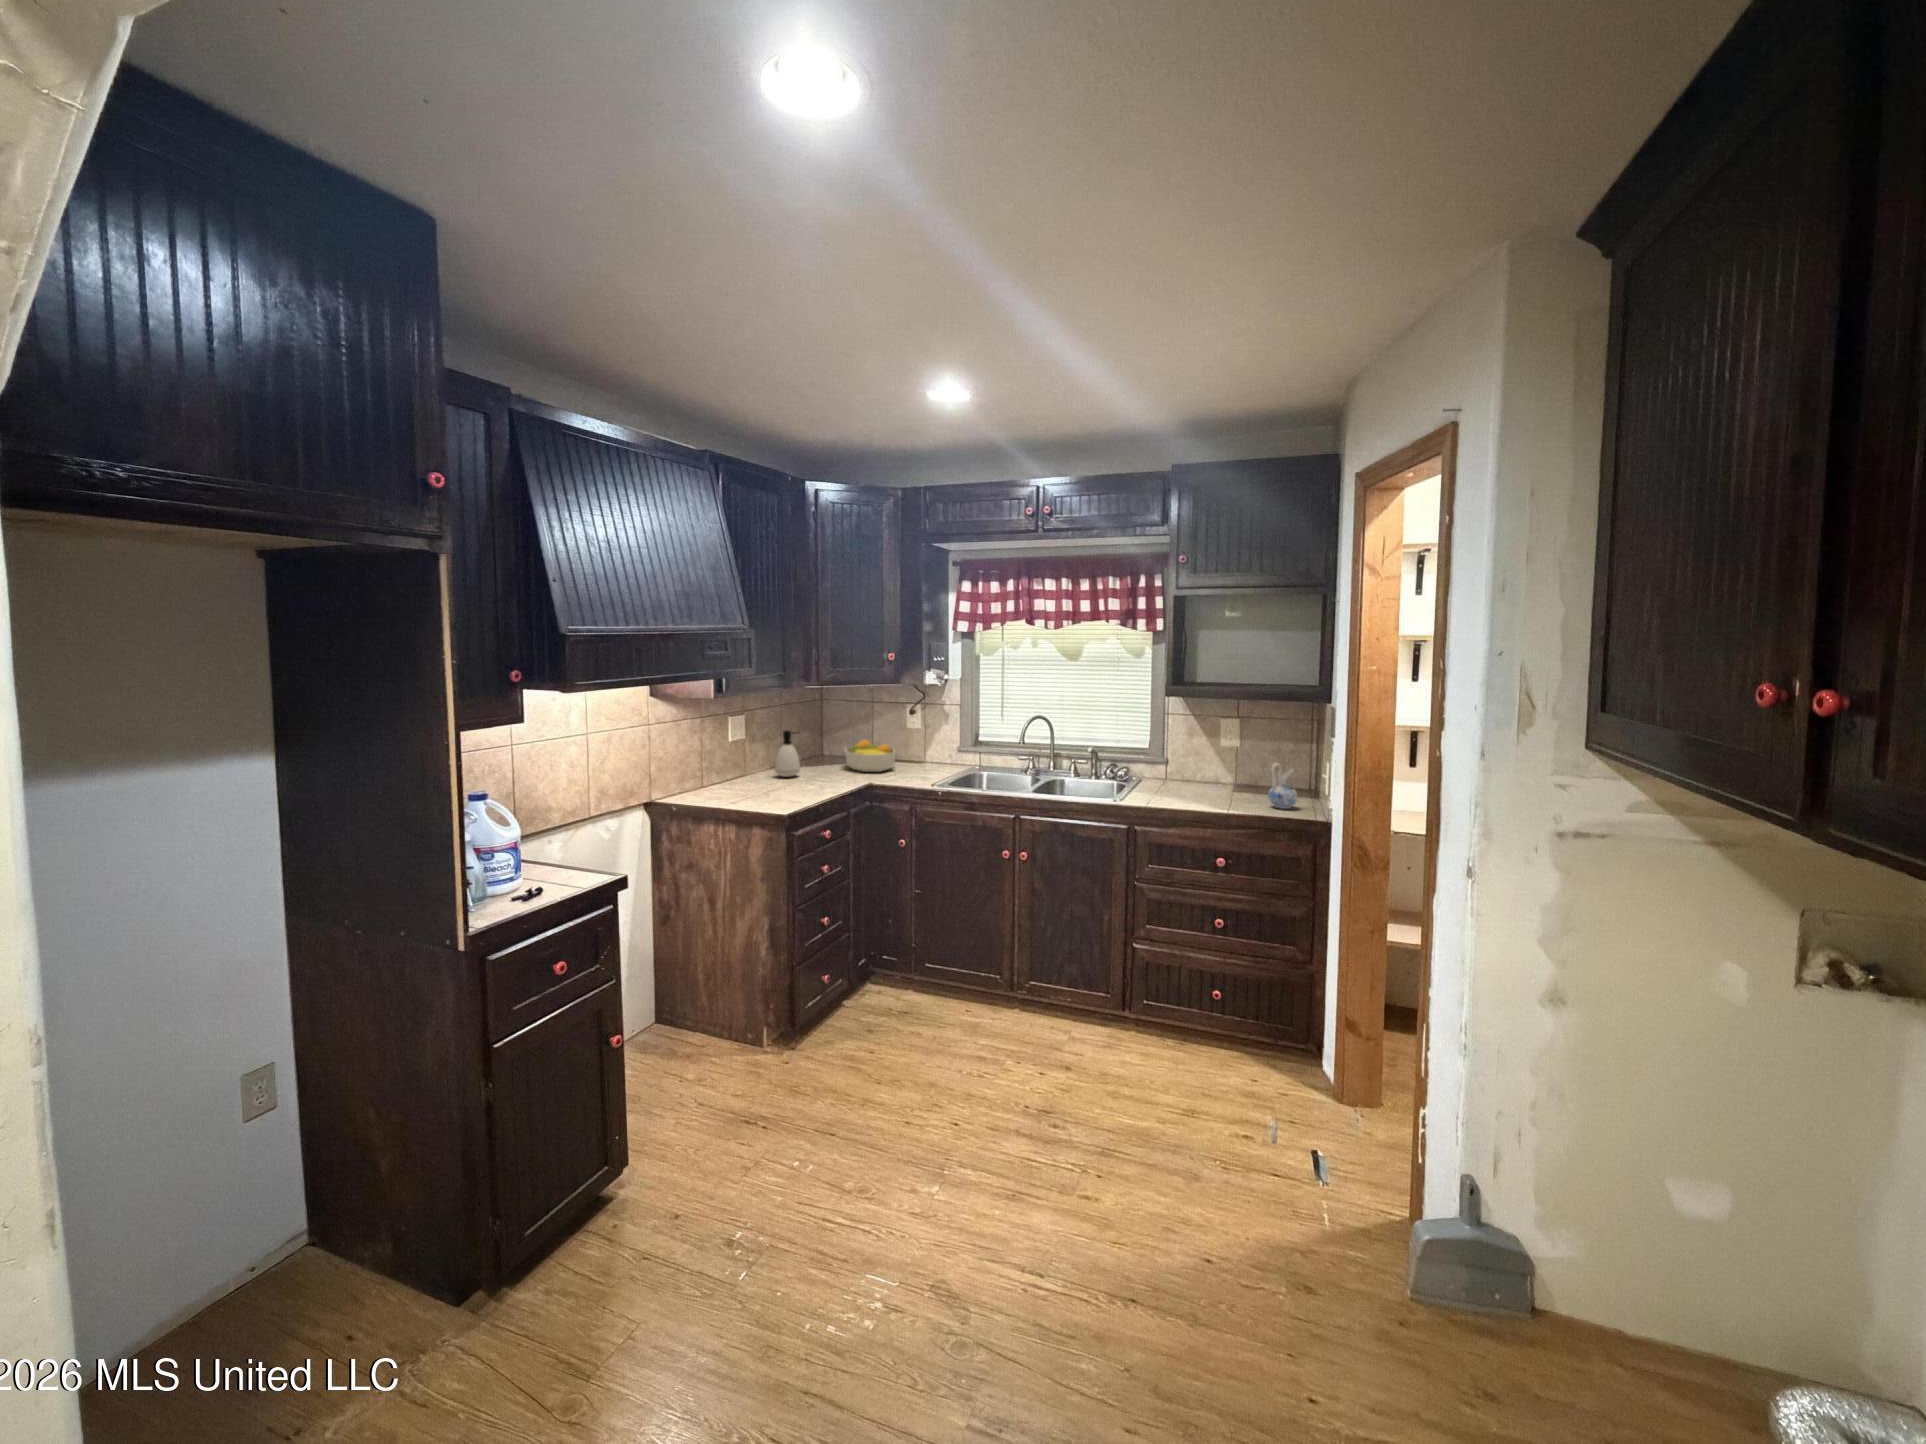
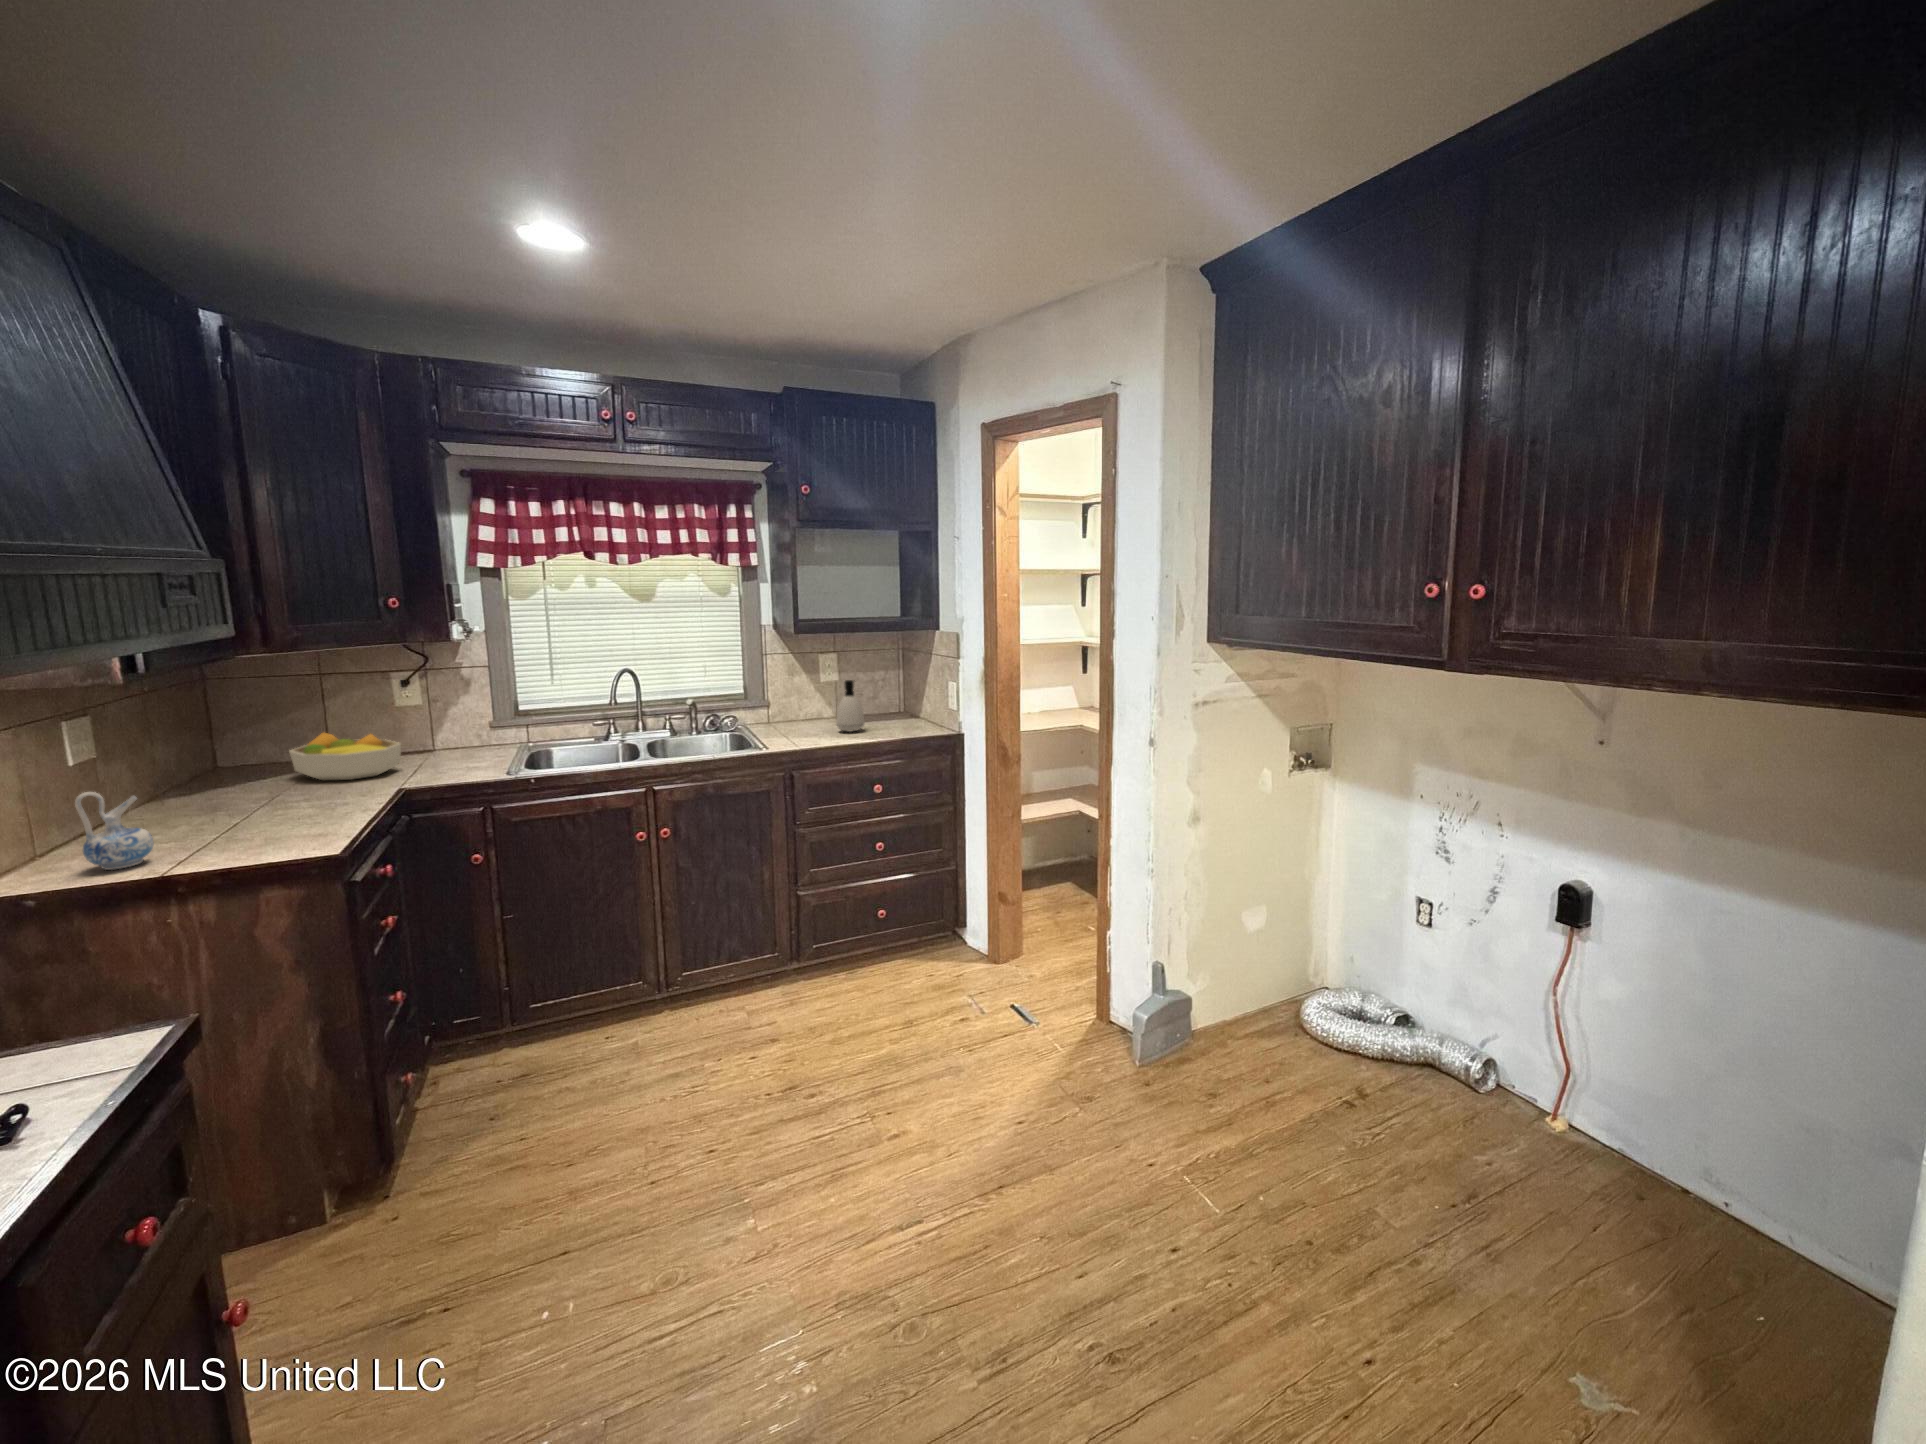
soap dispenser: present [775,730,800,777] -> present [836,680,865,732]
ceramic pitcher: present [1268,763,1297,809] -> present [75,792,153,870]

